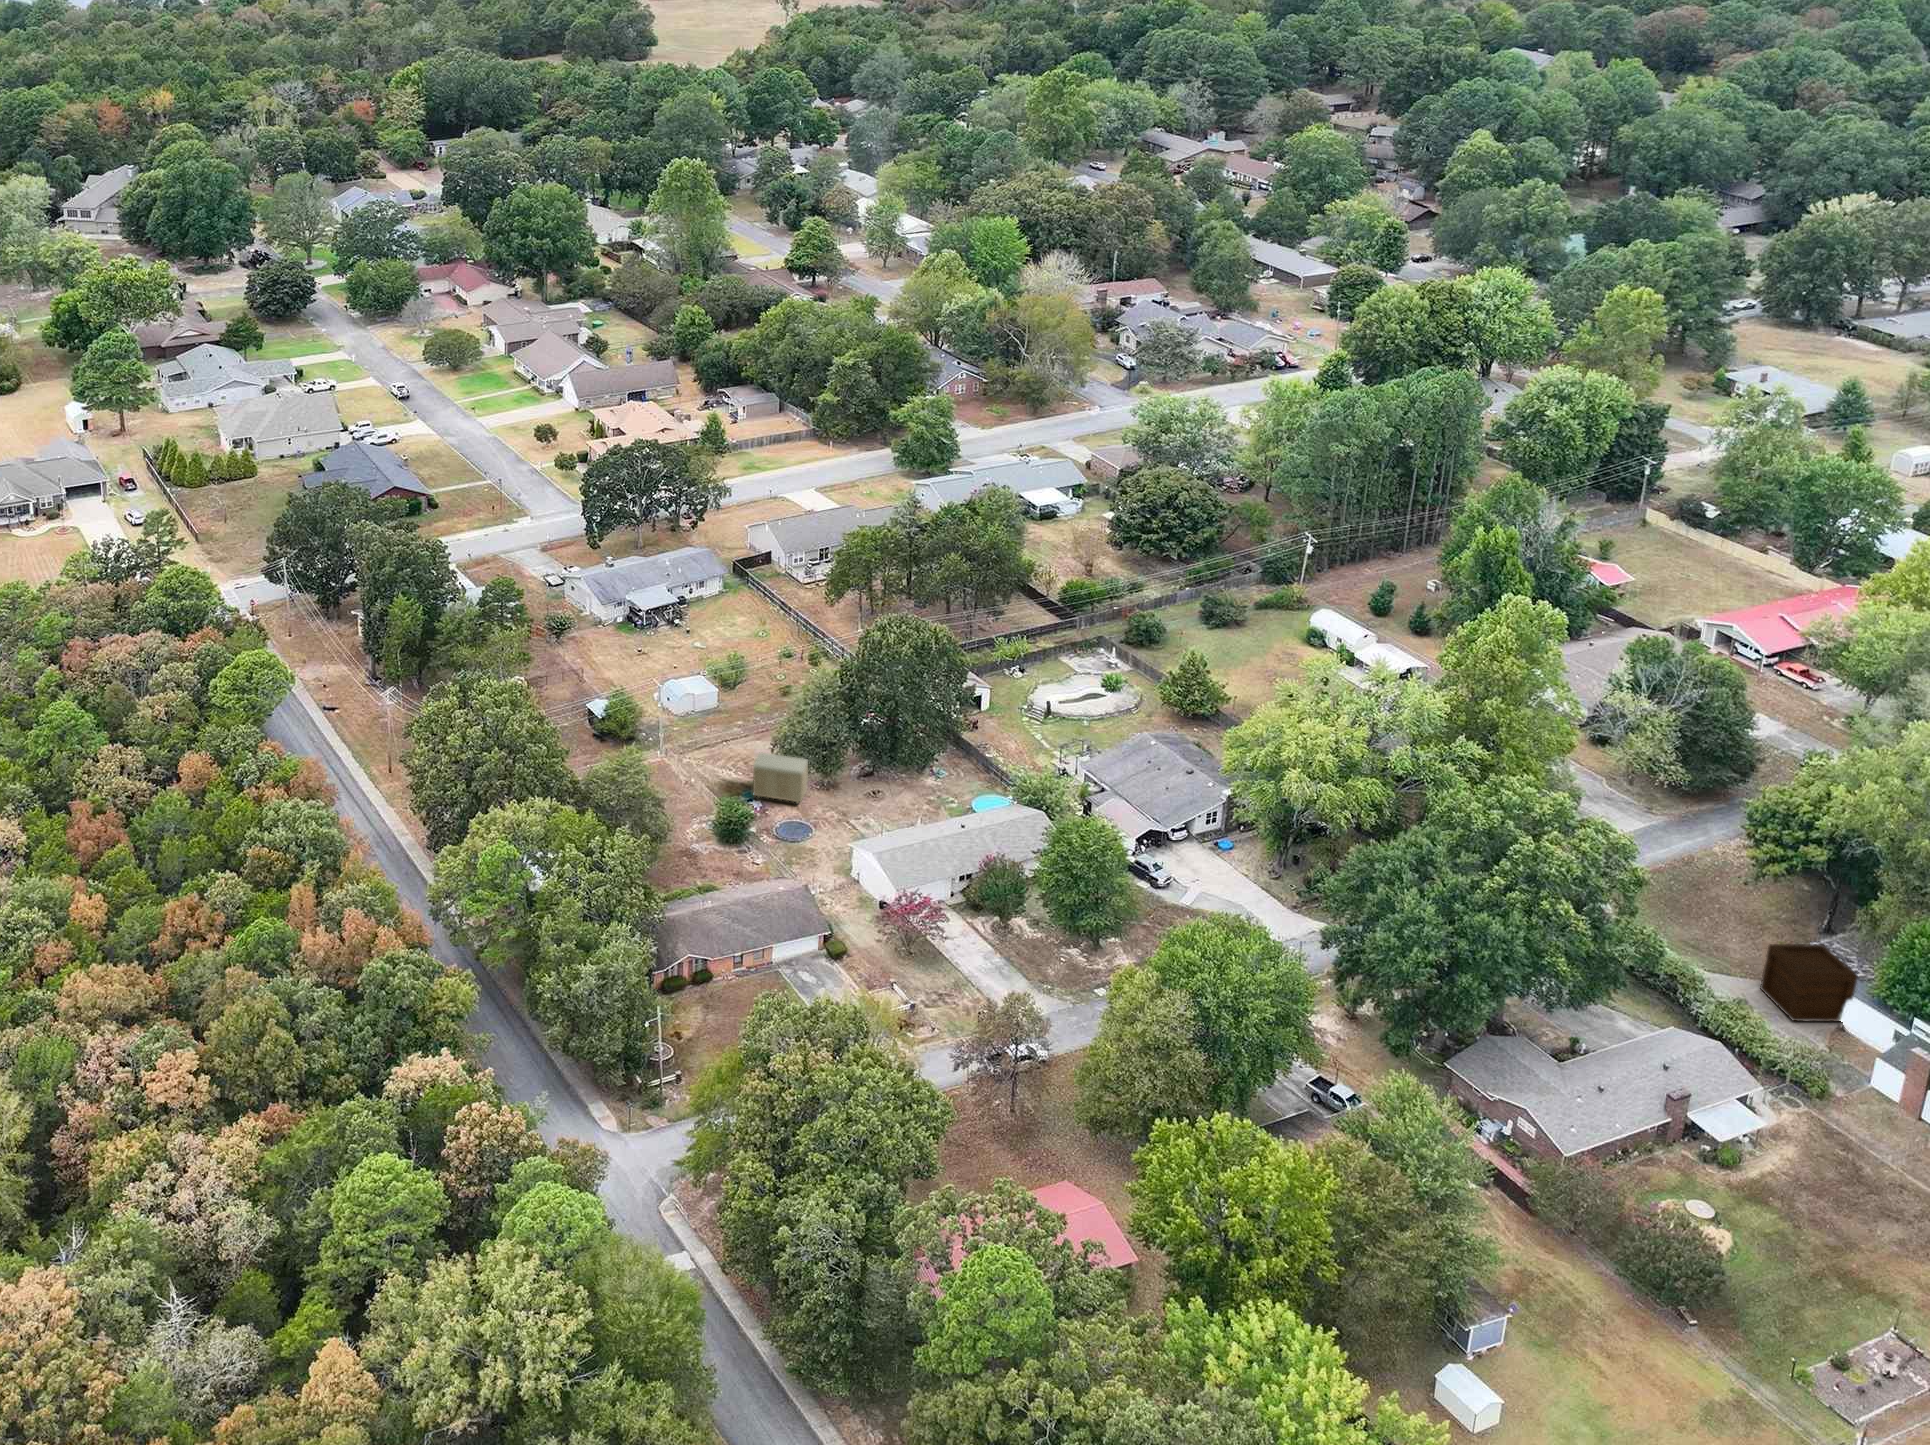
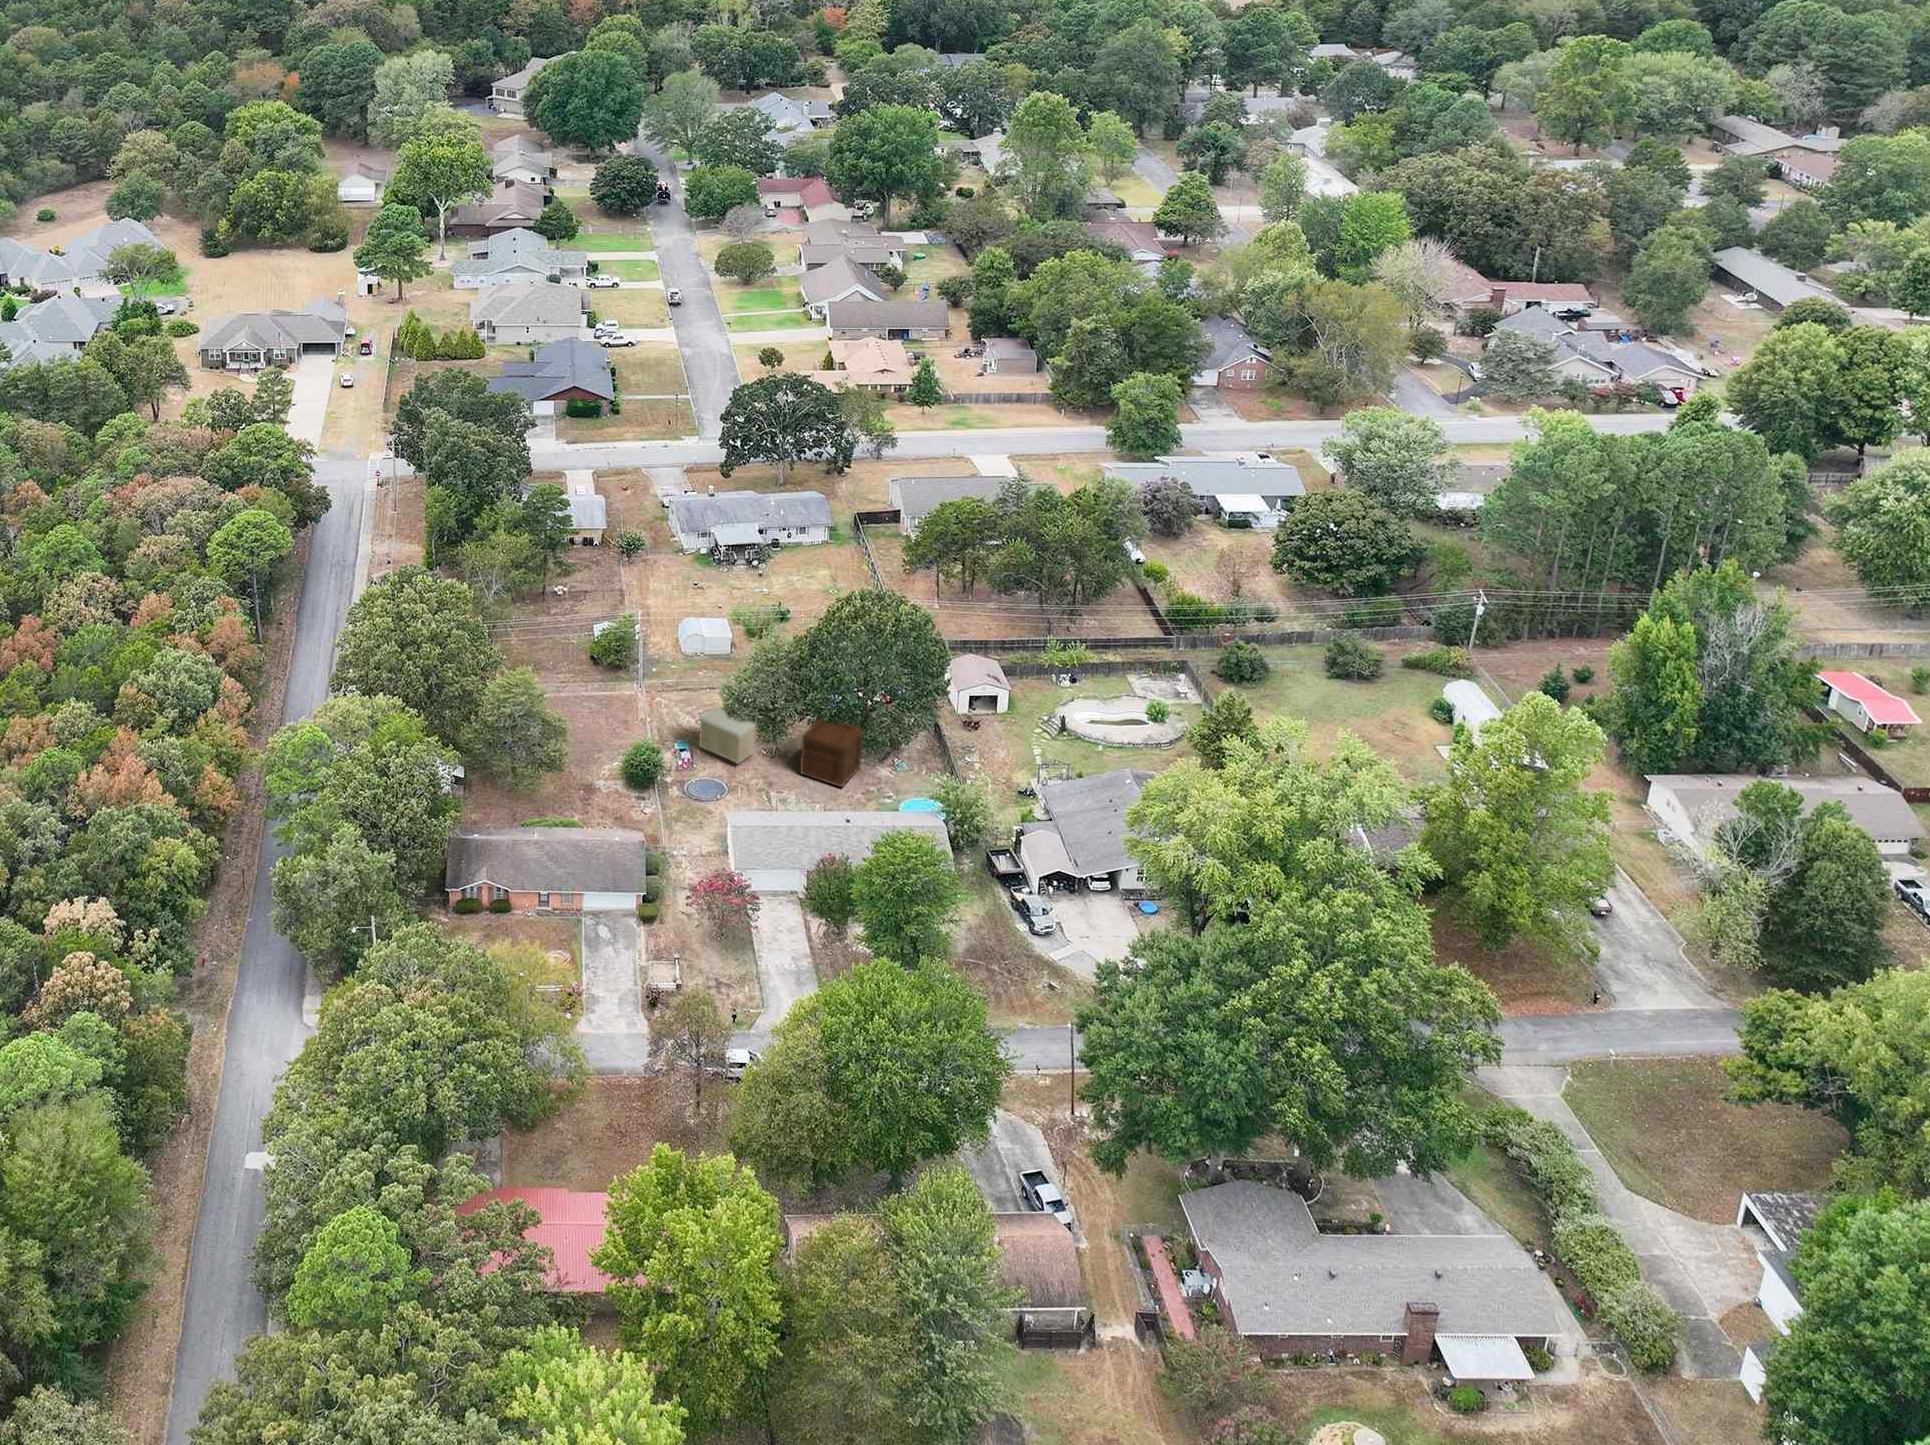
wooden crate: present [1760,944,1858,1021] -> present [800,719,863,787]

